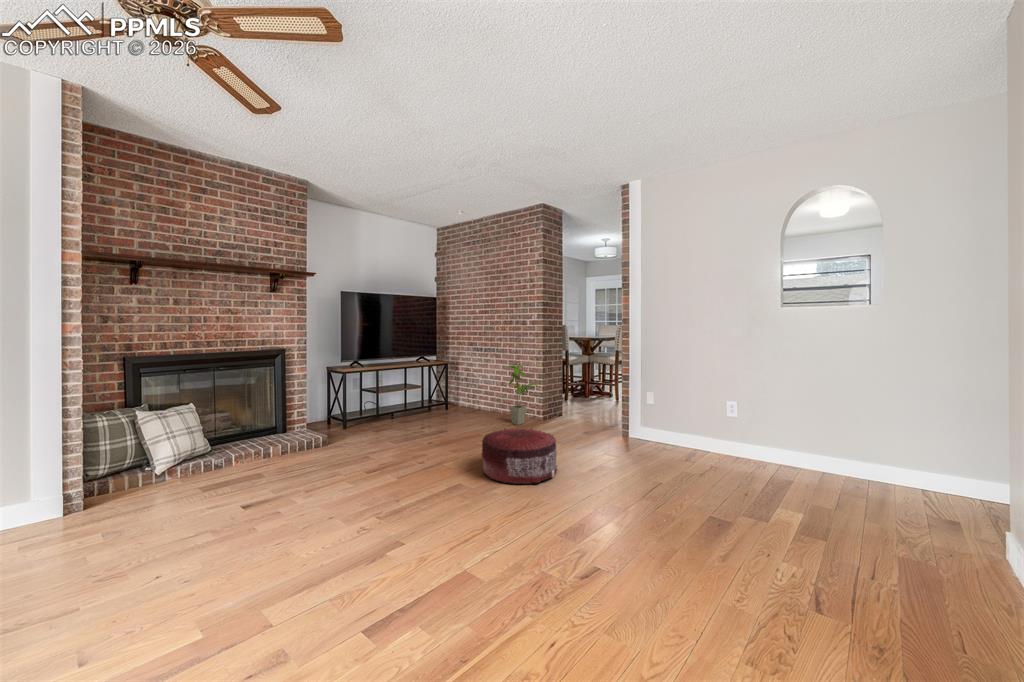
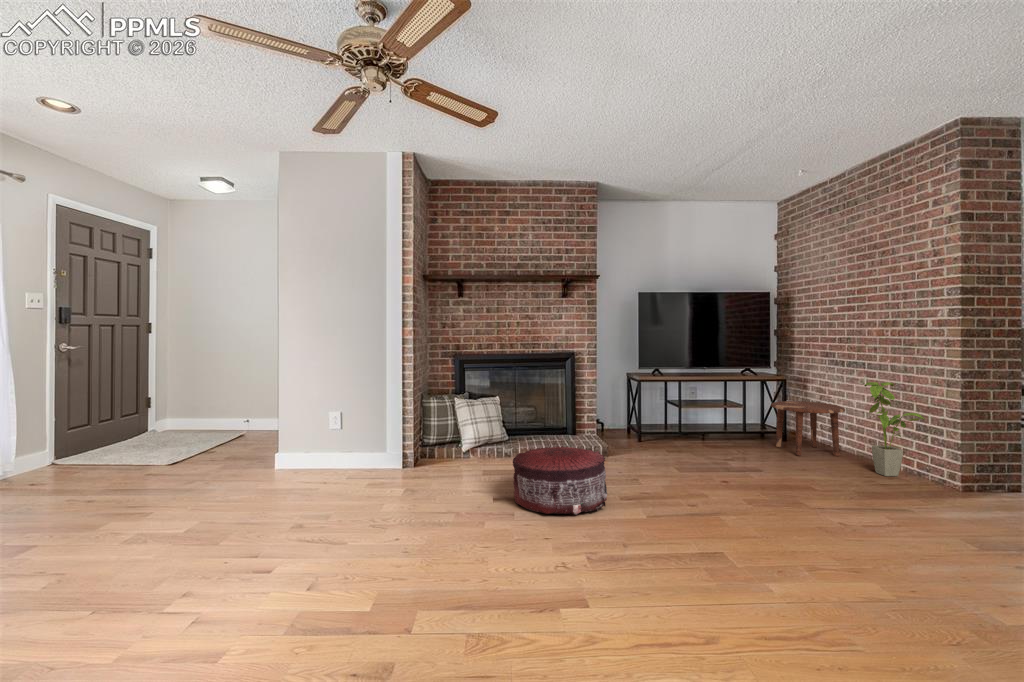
side table: none [443,379,489,419] -> present [771,401,845,456]
pouf: present [482,429,557,484] -> present [513,446,607,514]

